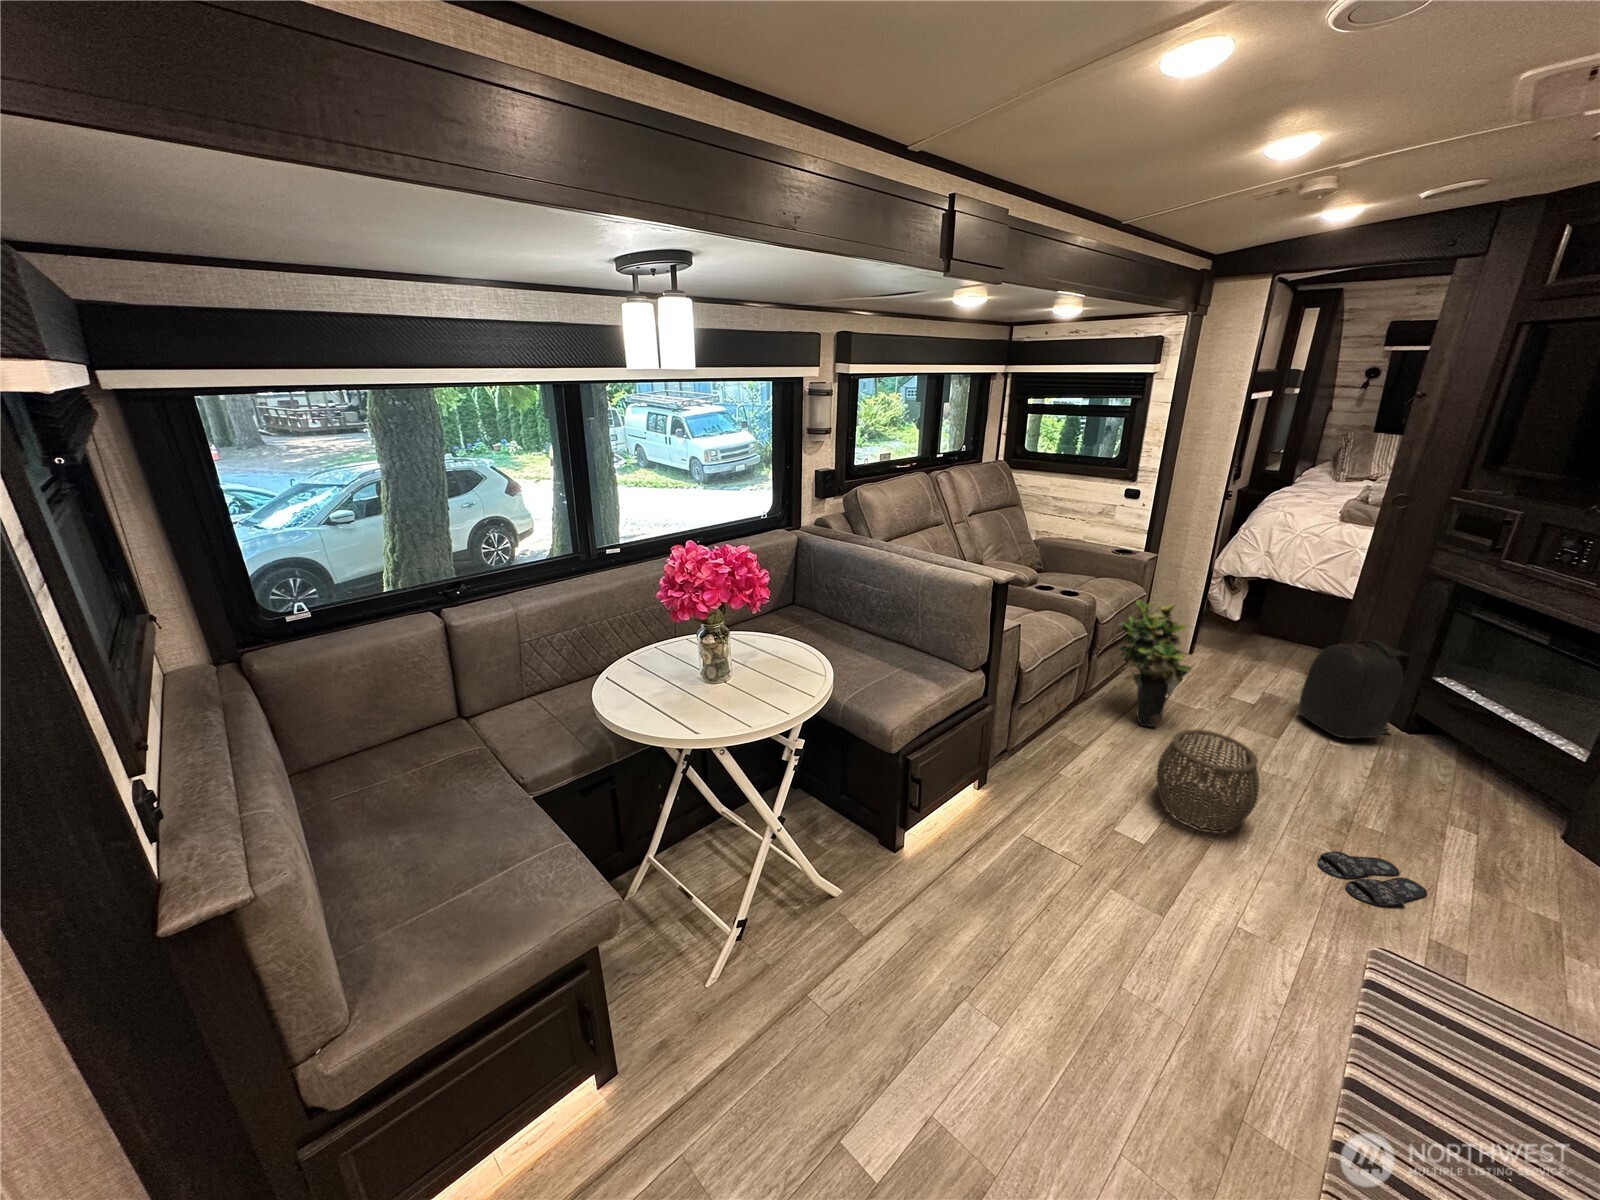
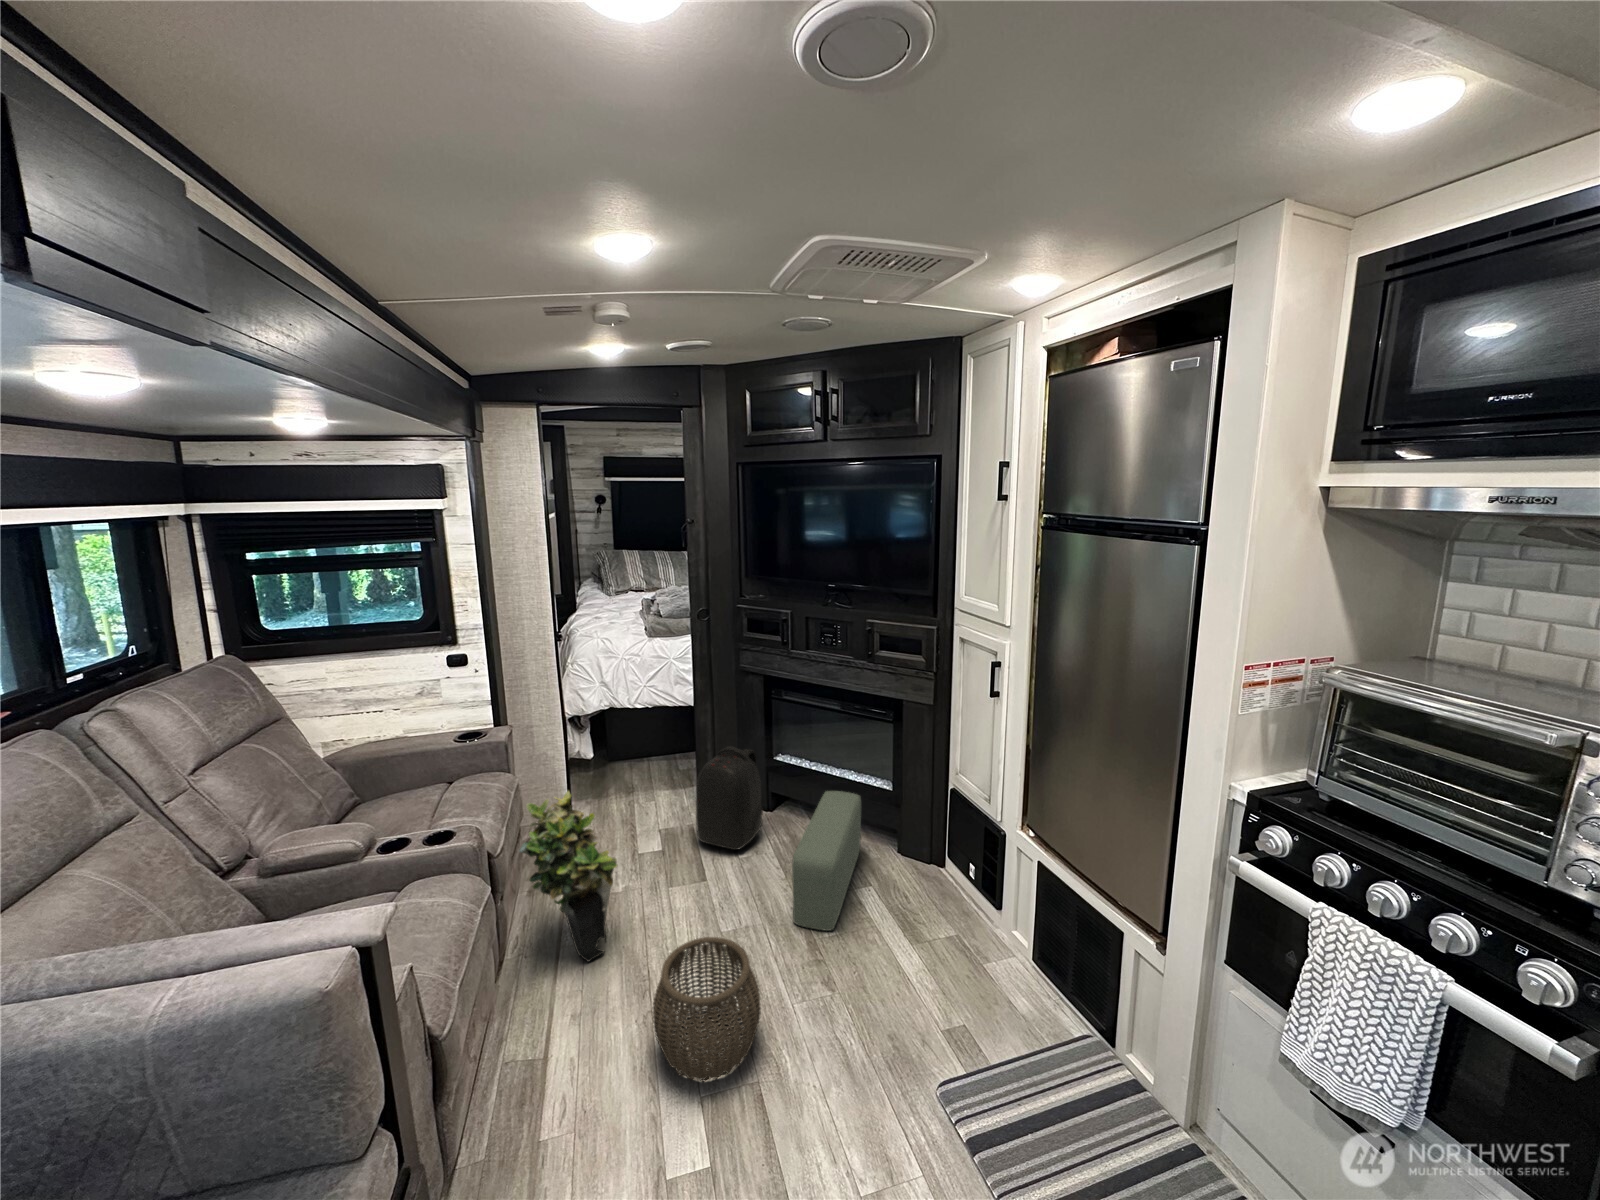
pouf: none [1353,727,1549,835] -> present [792,791,861,931]
slippers: present [1318,851,1427,907] -> none [817,968,888,1036]

